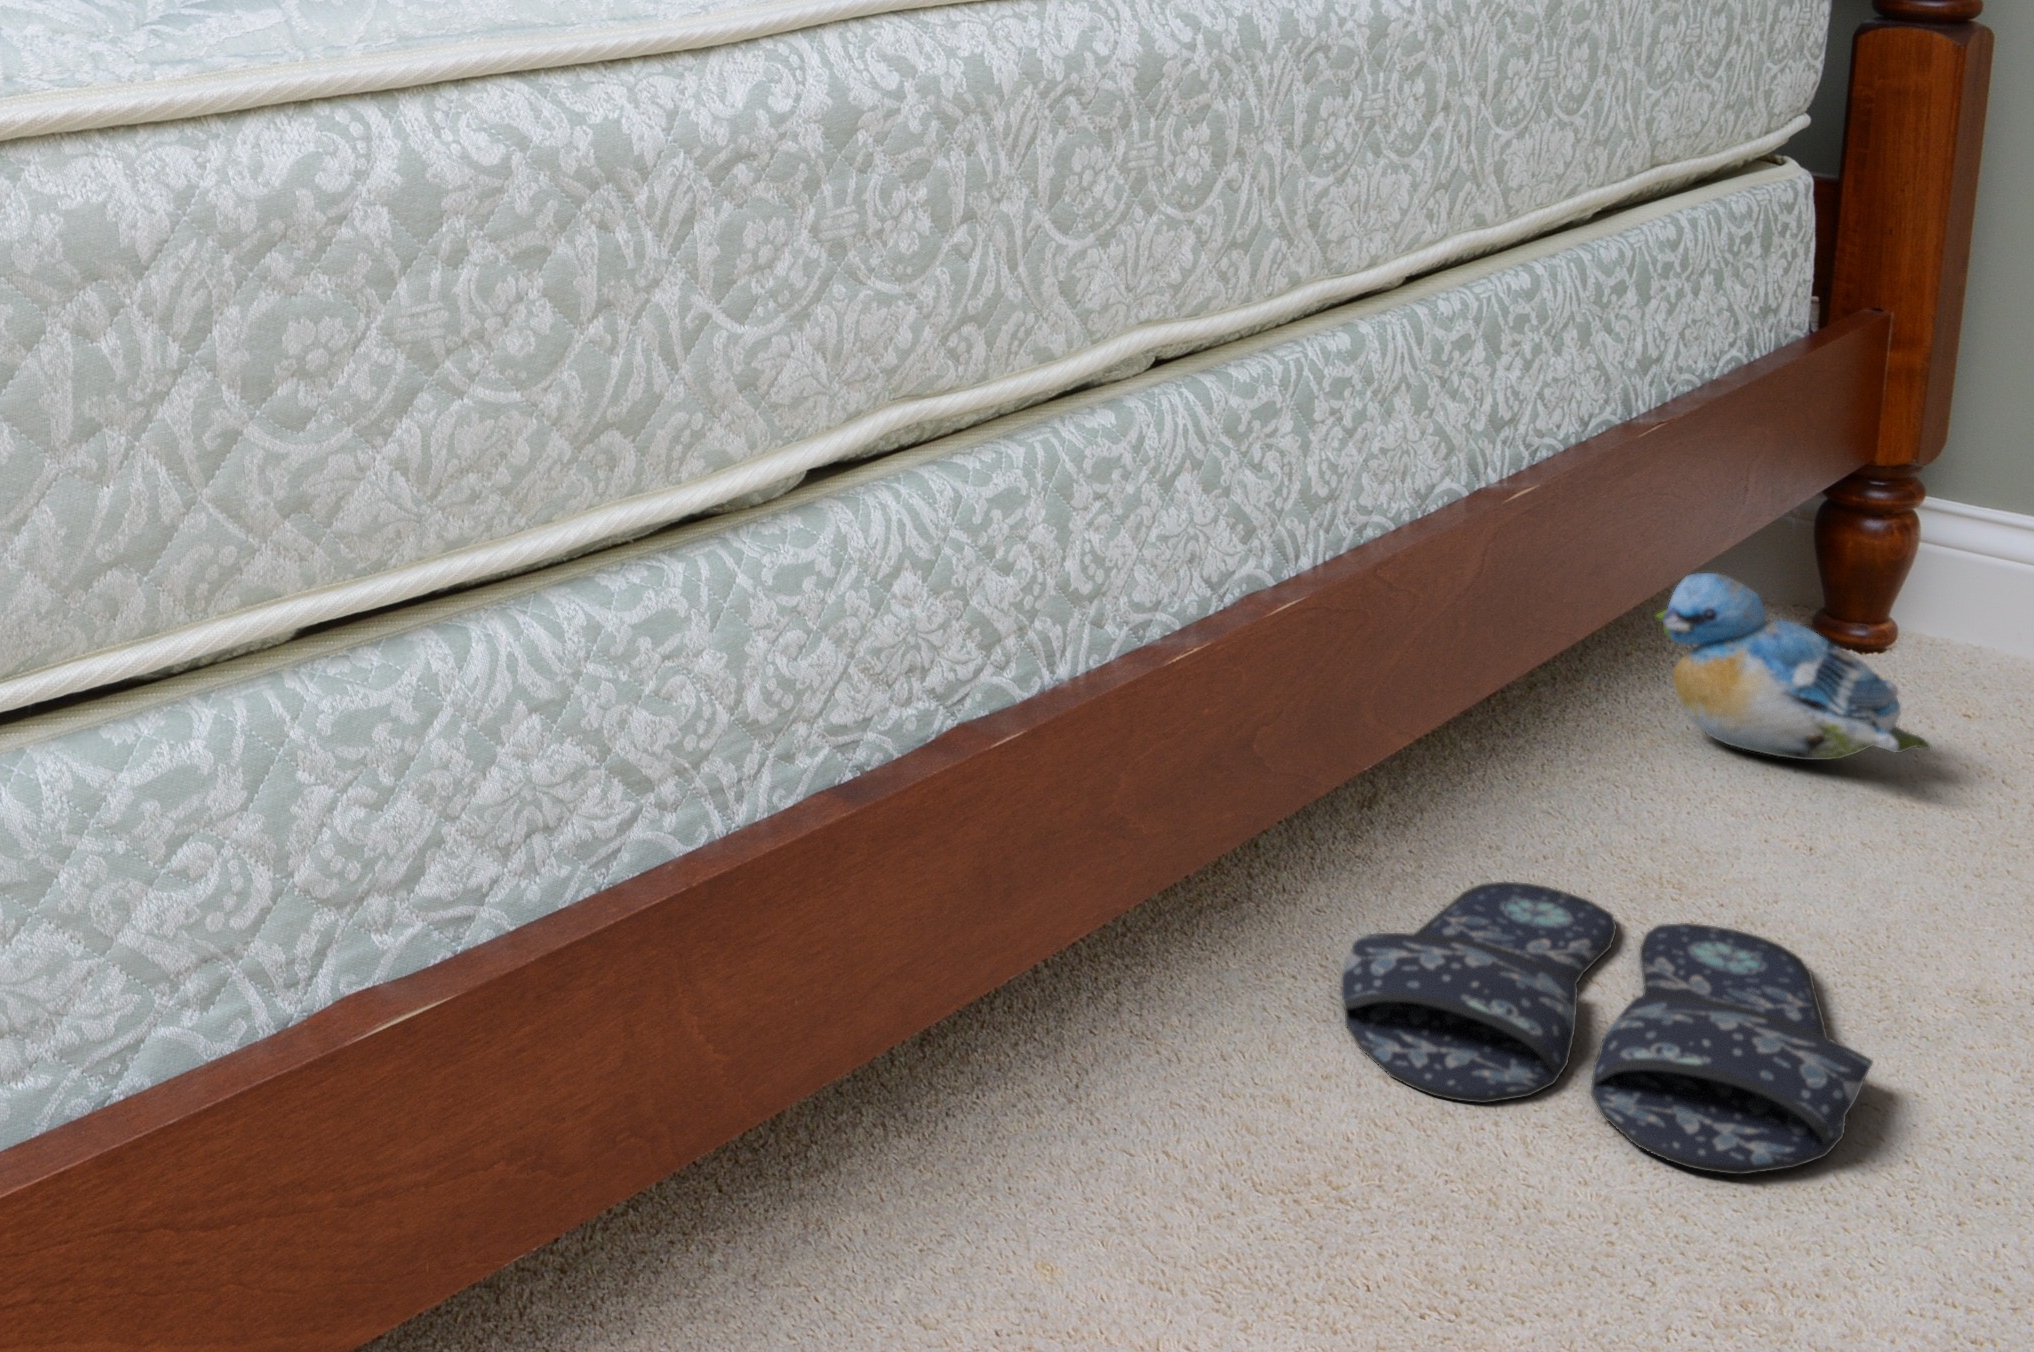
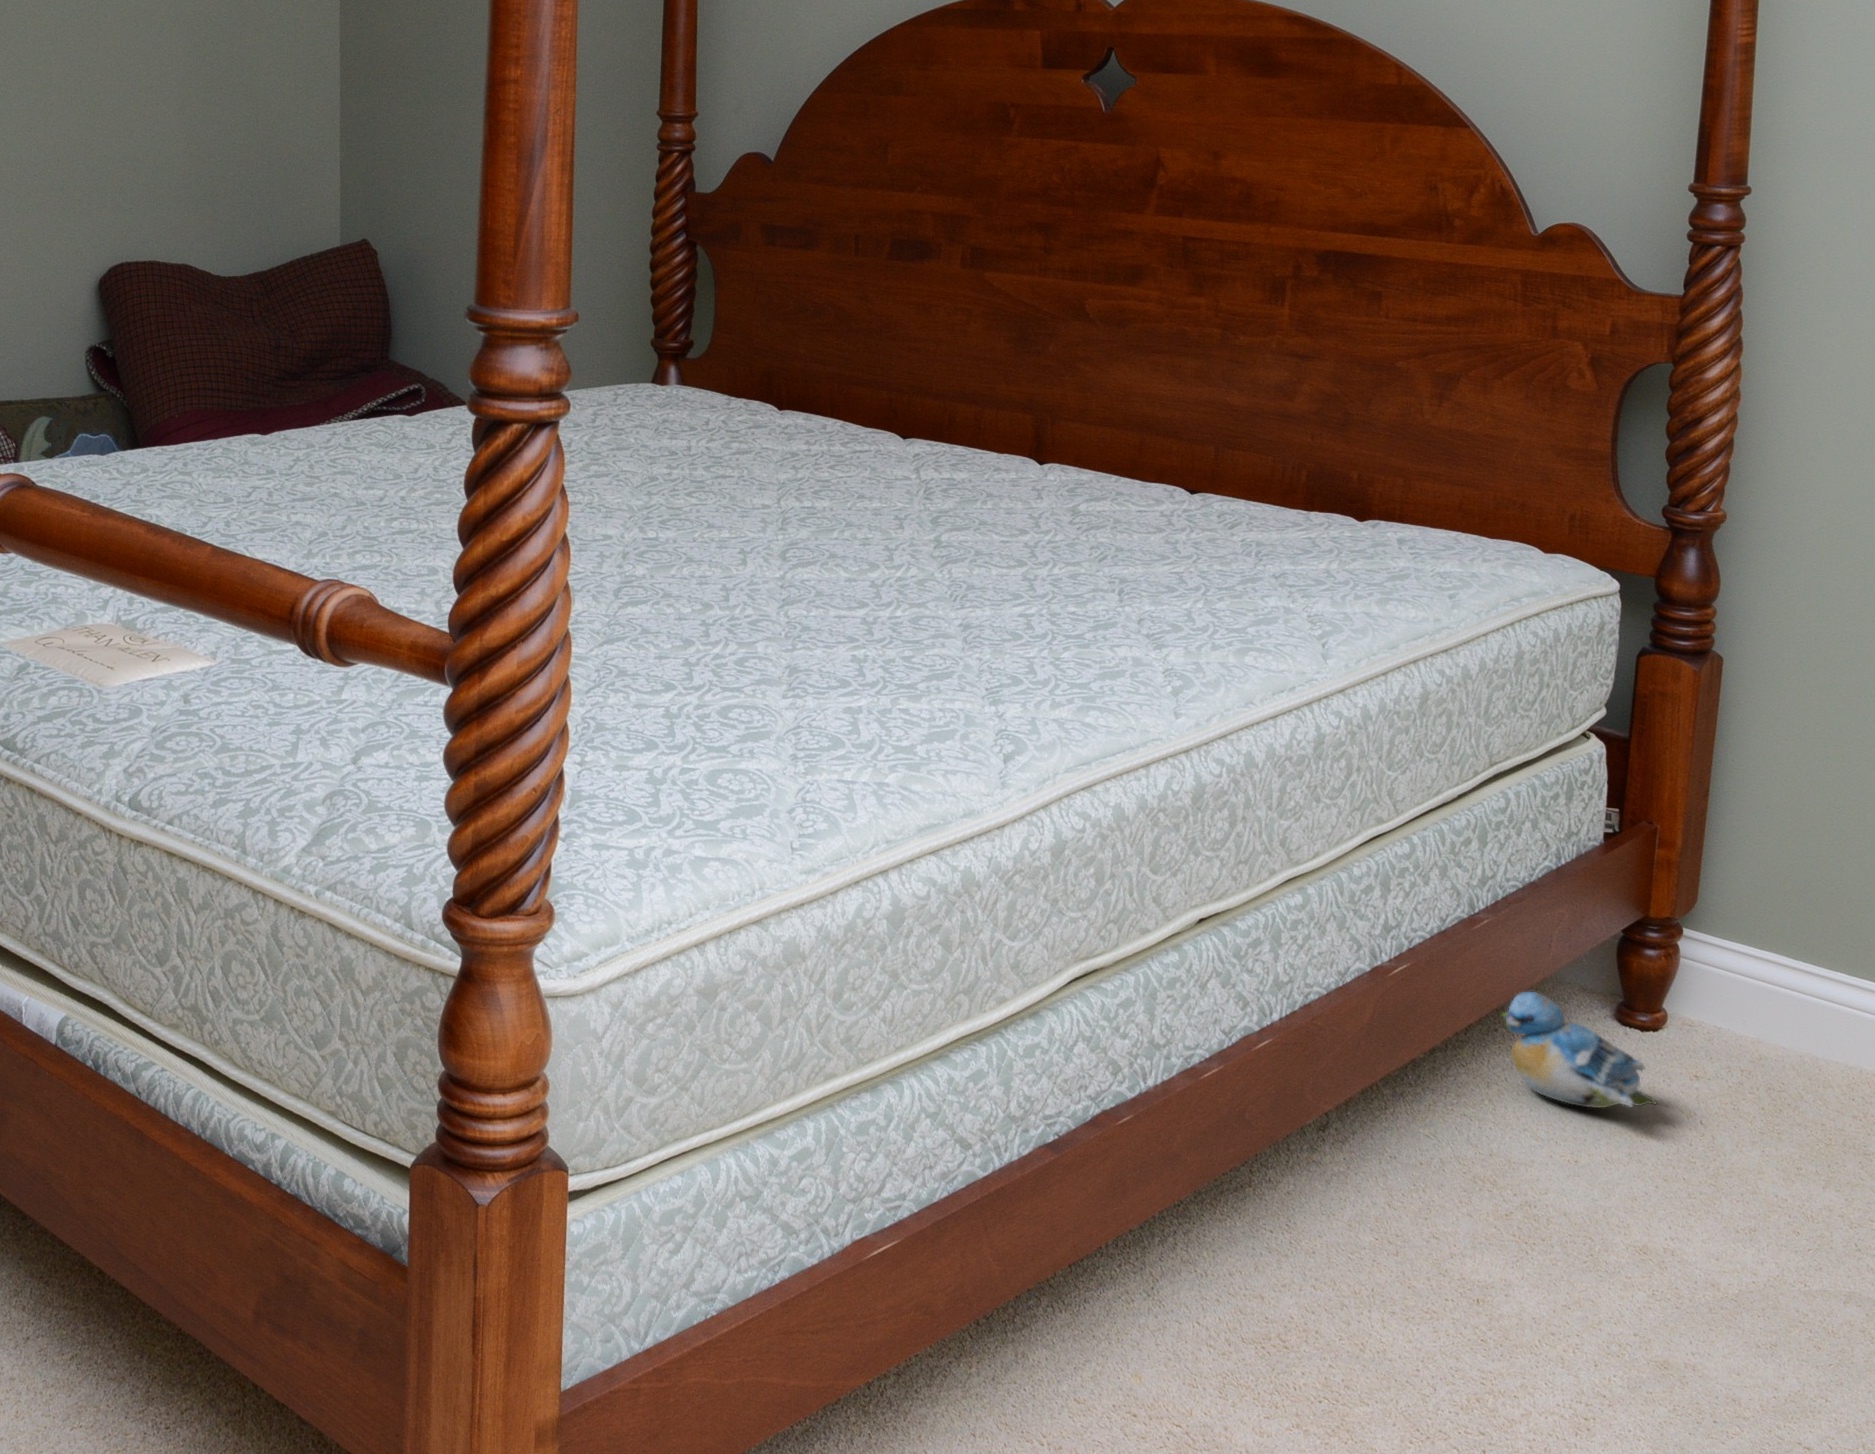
slippers: present [1341,882,1873,1175] -> none [1293,1179,1566,1346]

